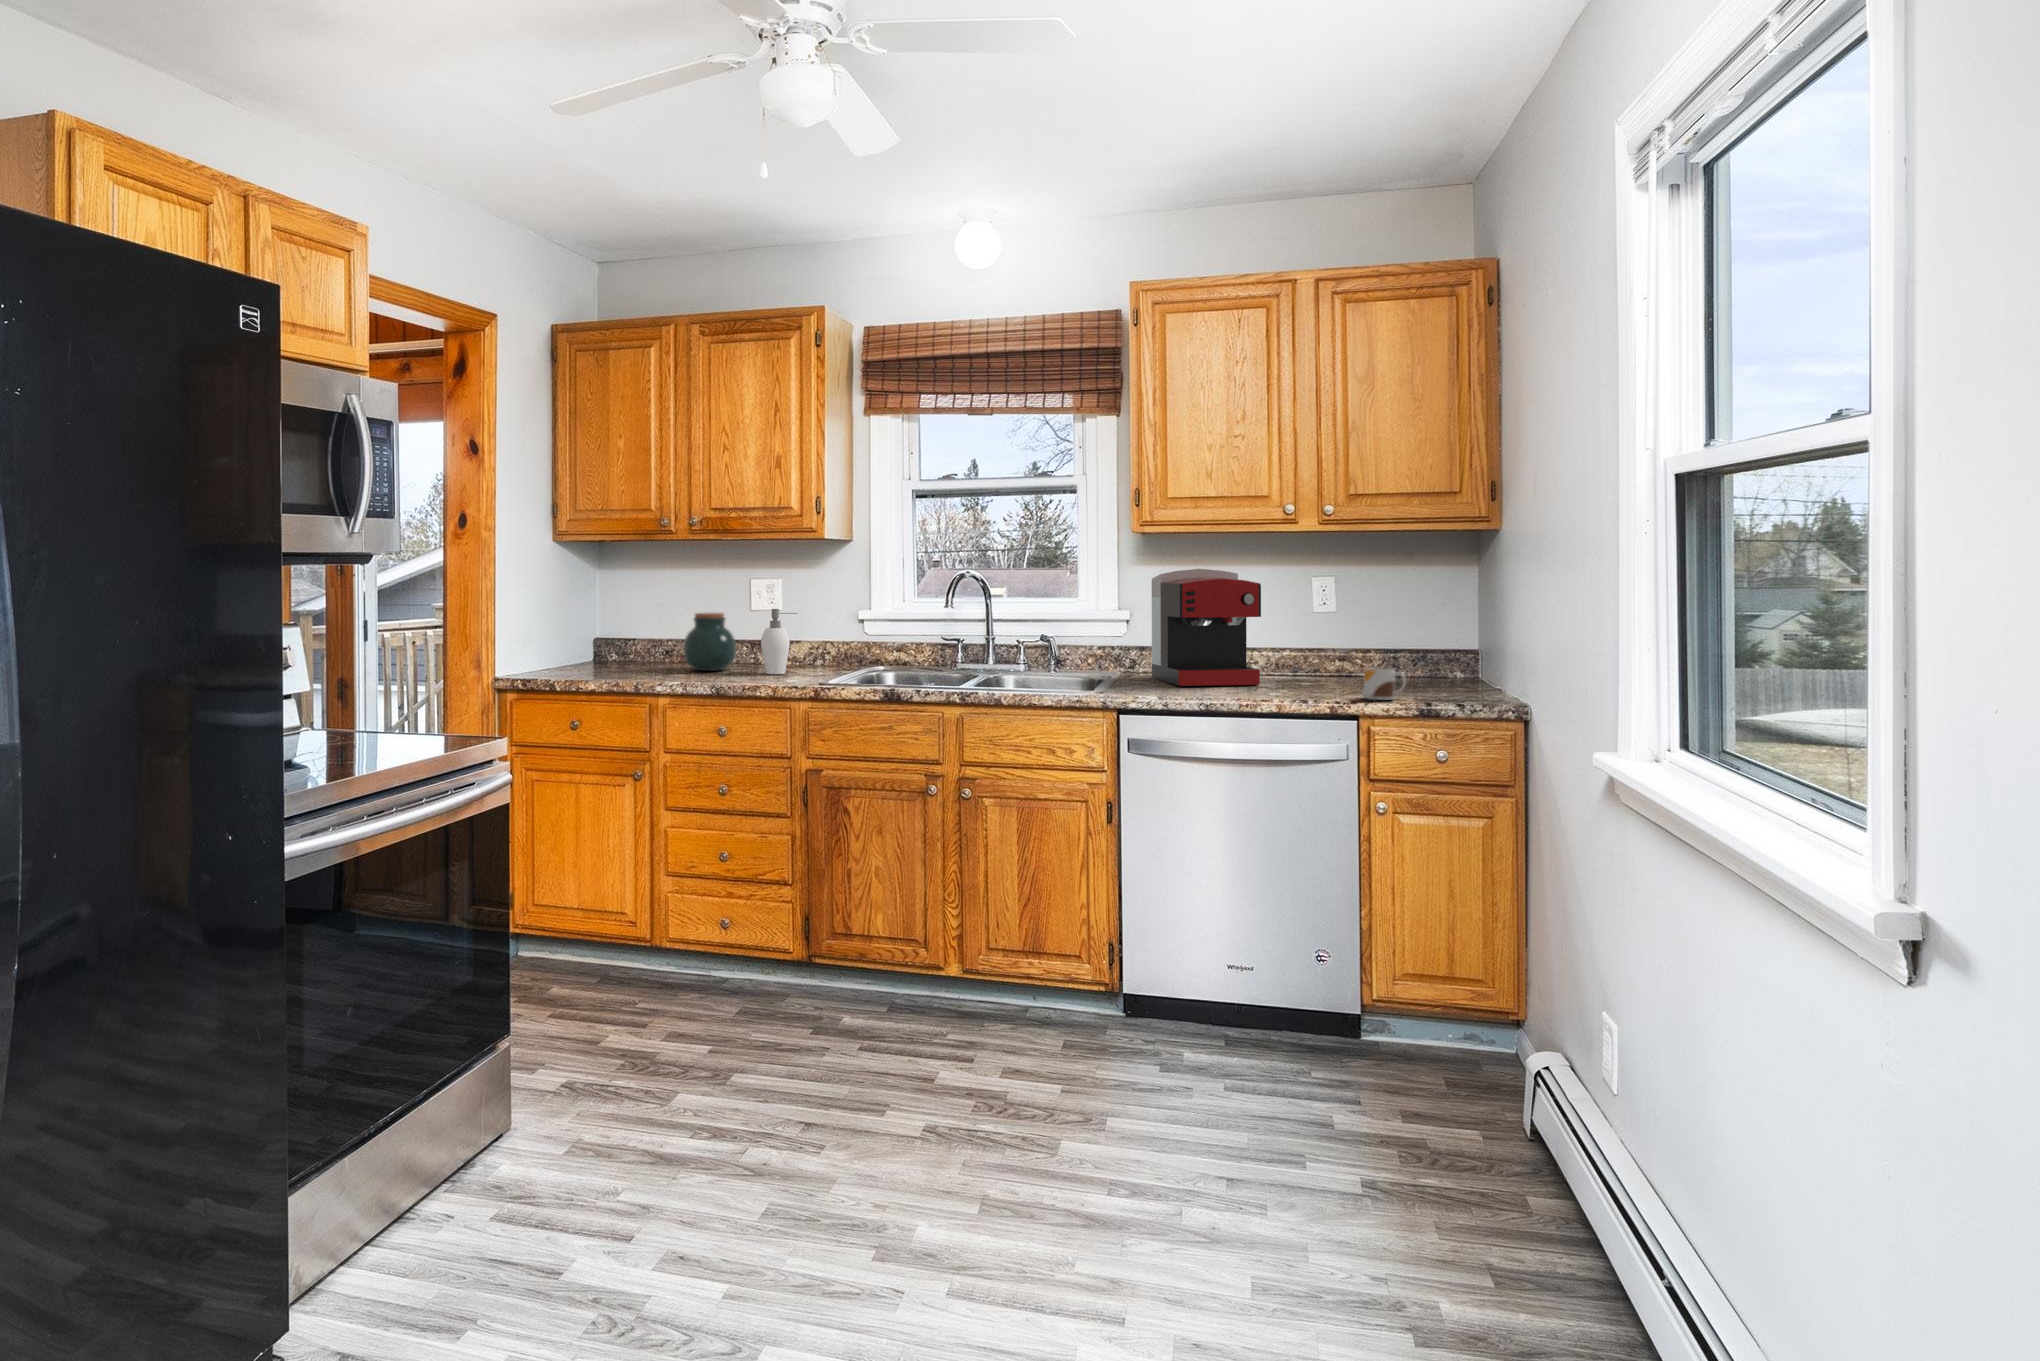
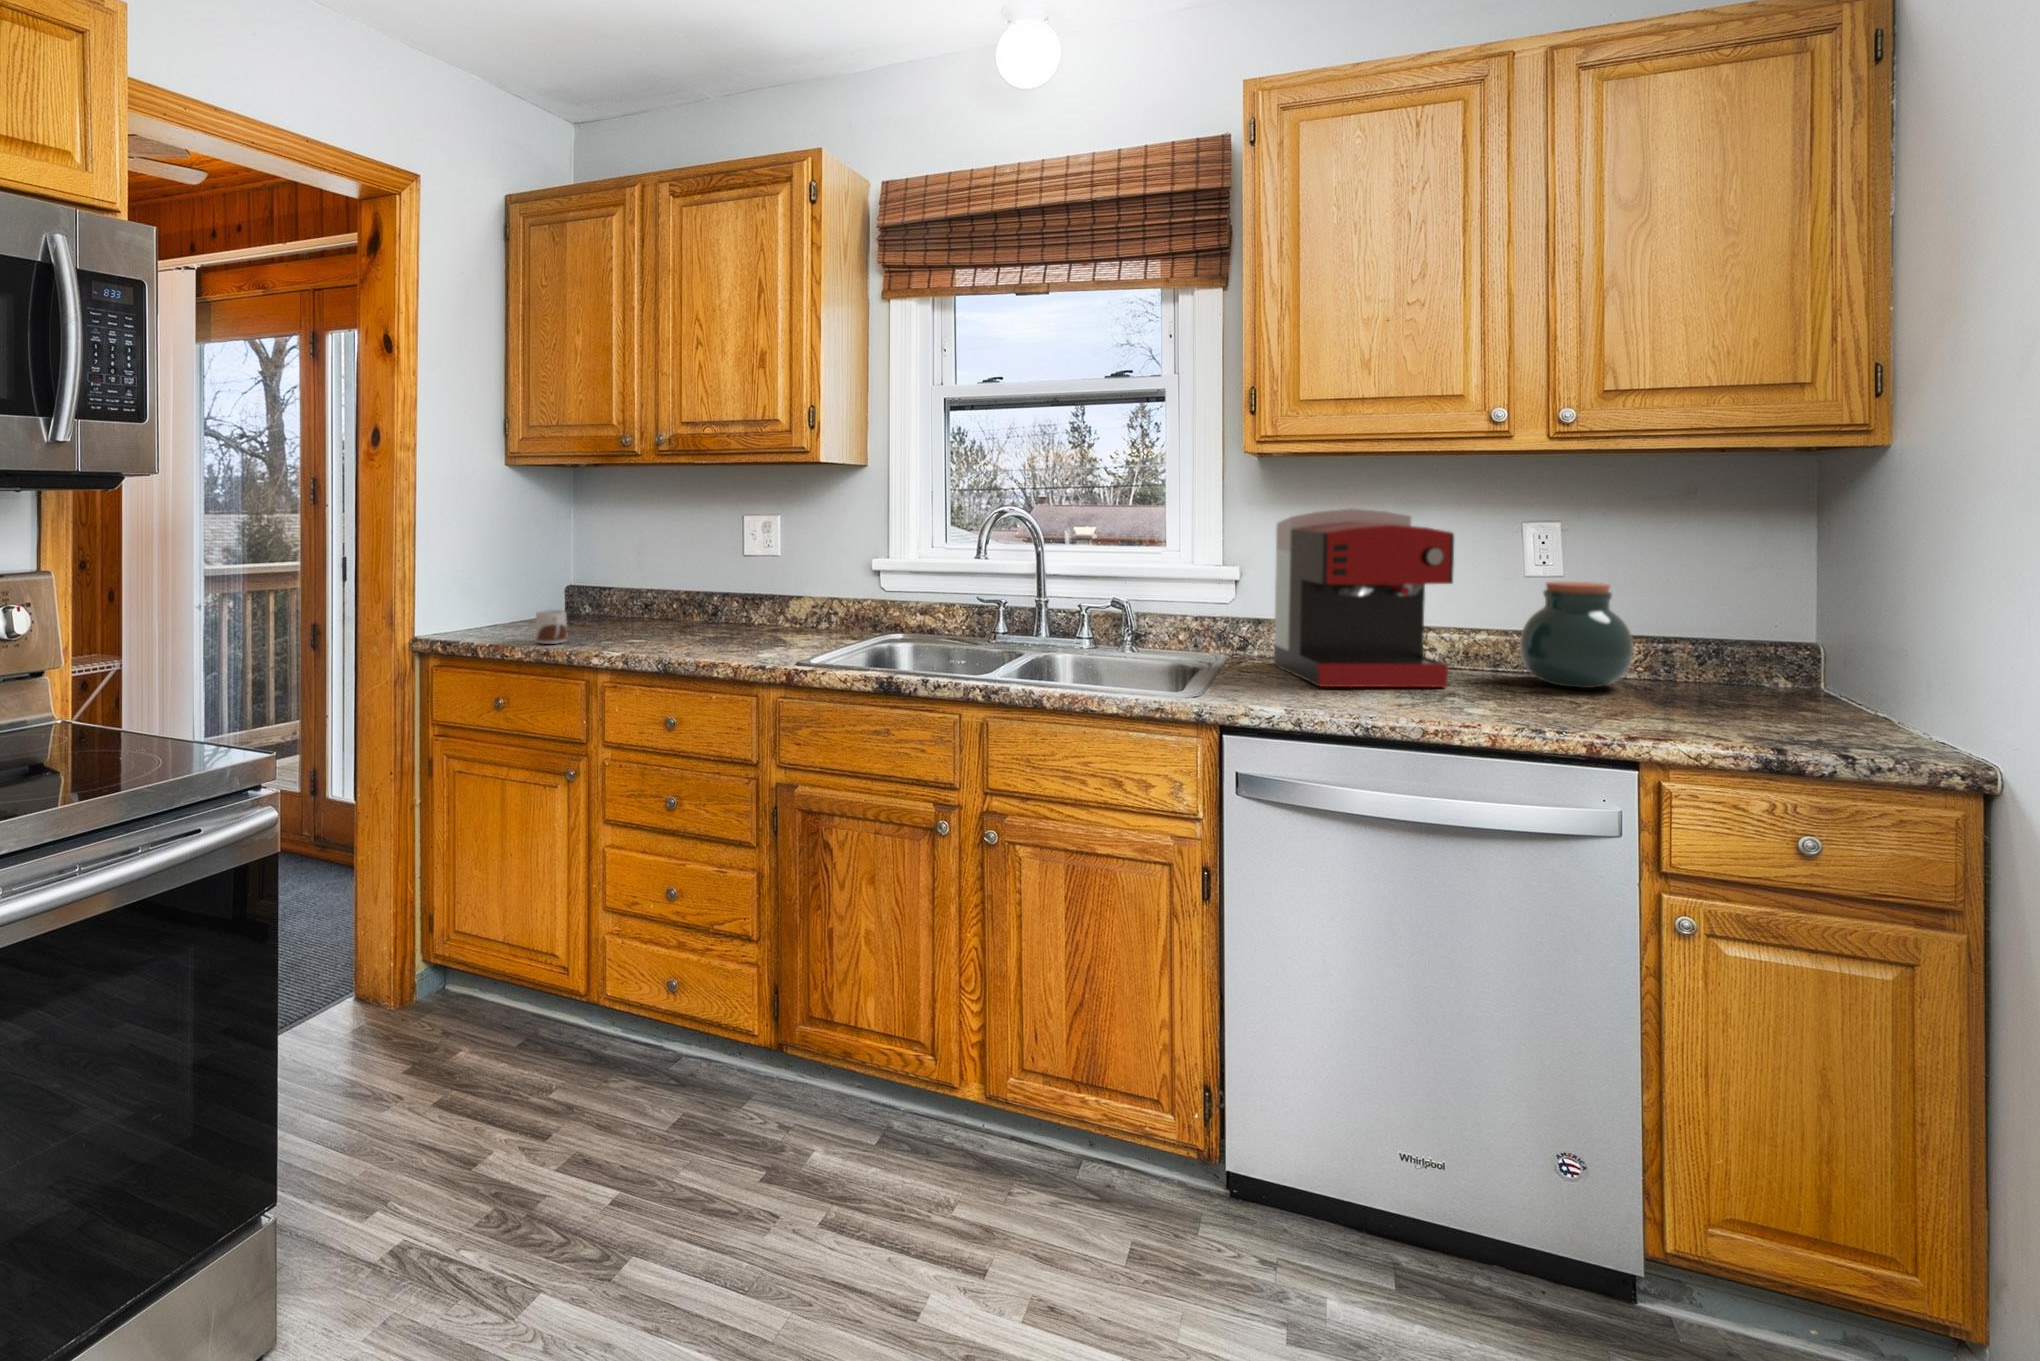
soap dispenser: present [761,609,797,674] -> none [740,559,786,645]
jar: present [683,613,736,671] -> present [1520,582,1633,688]
mug: present [1361,668,1406,700] -> present [534,610,568,644]

